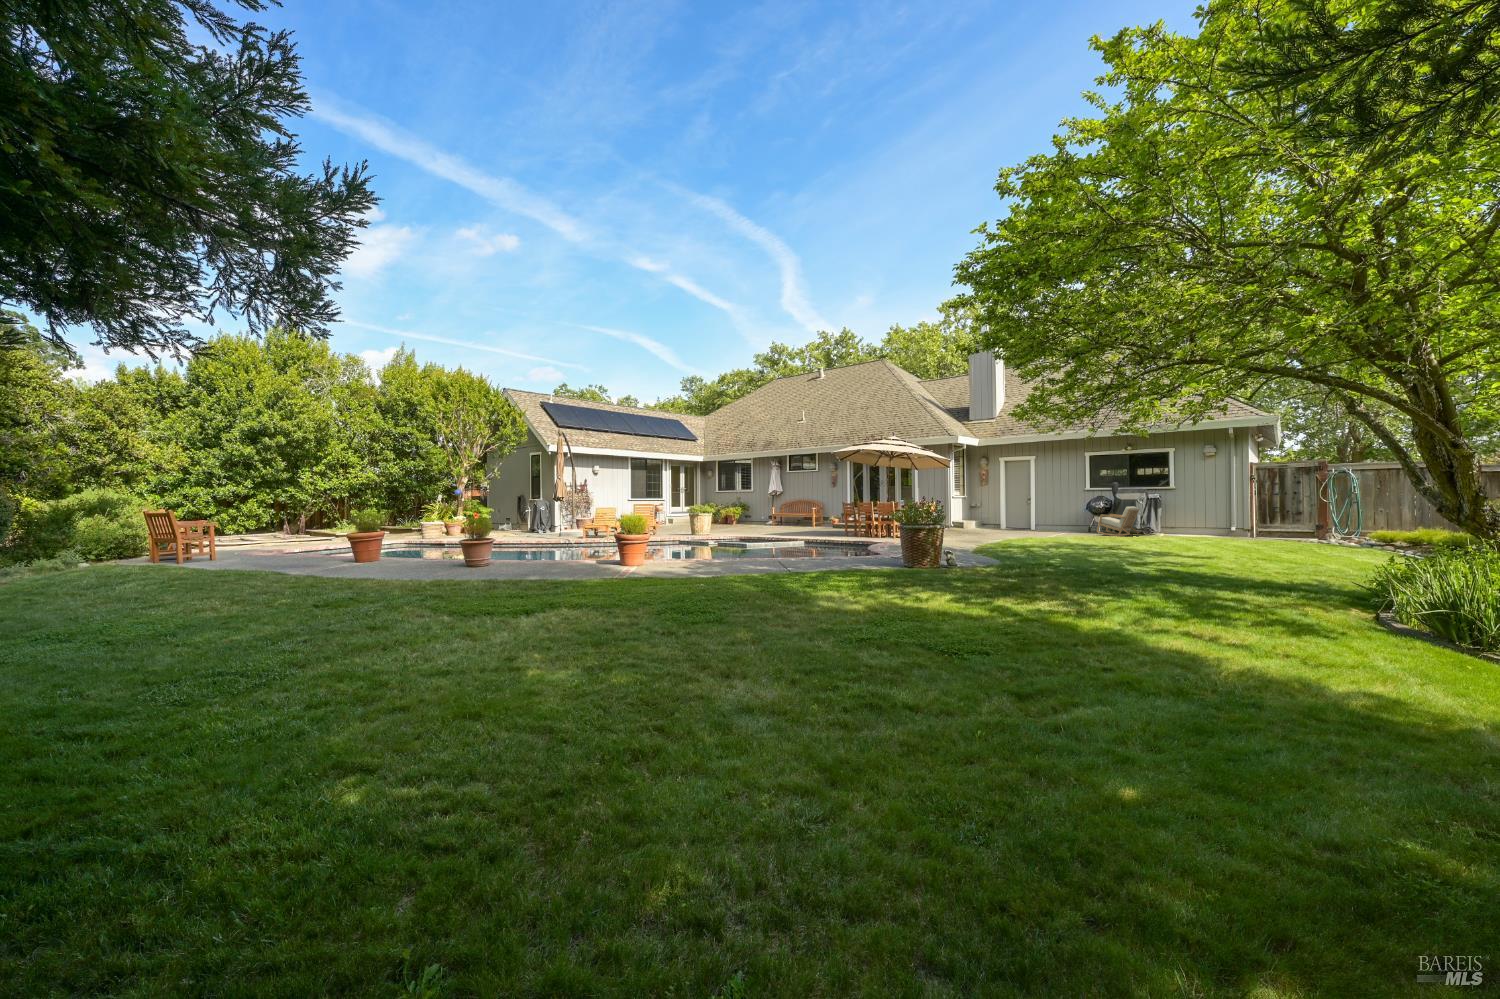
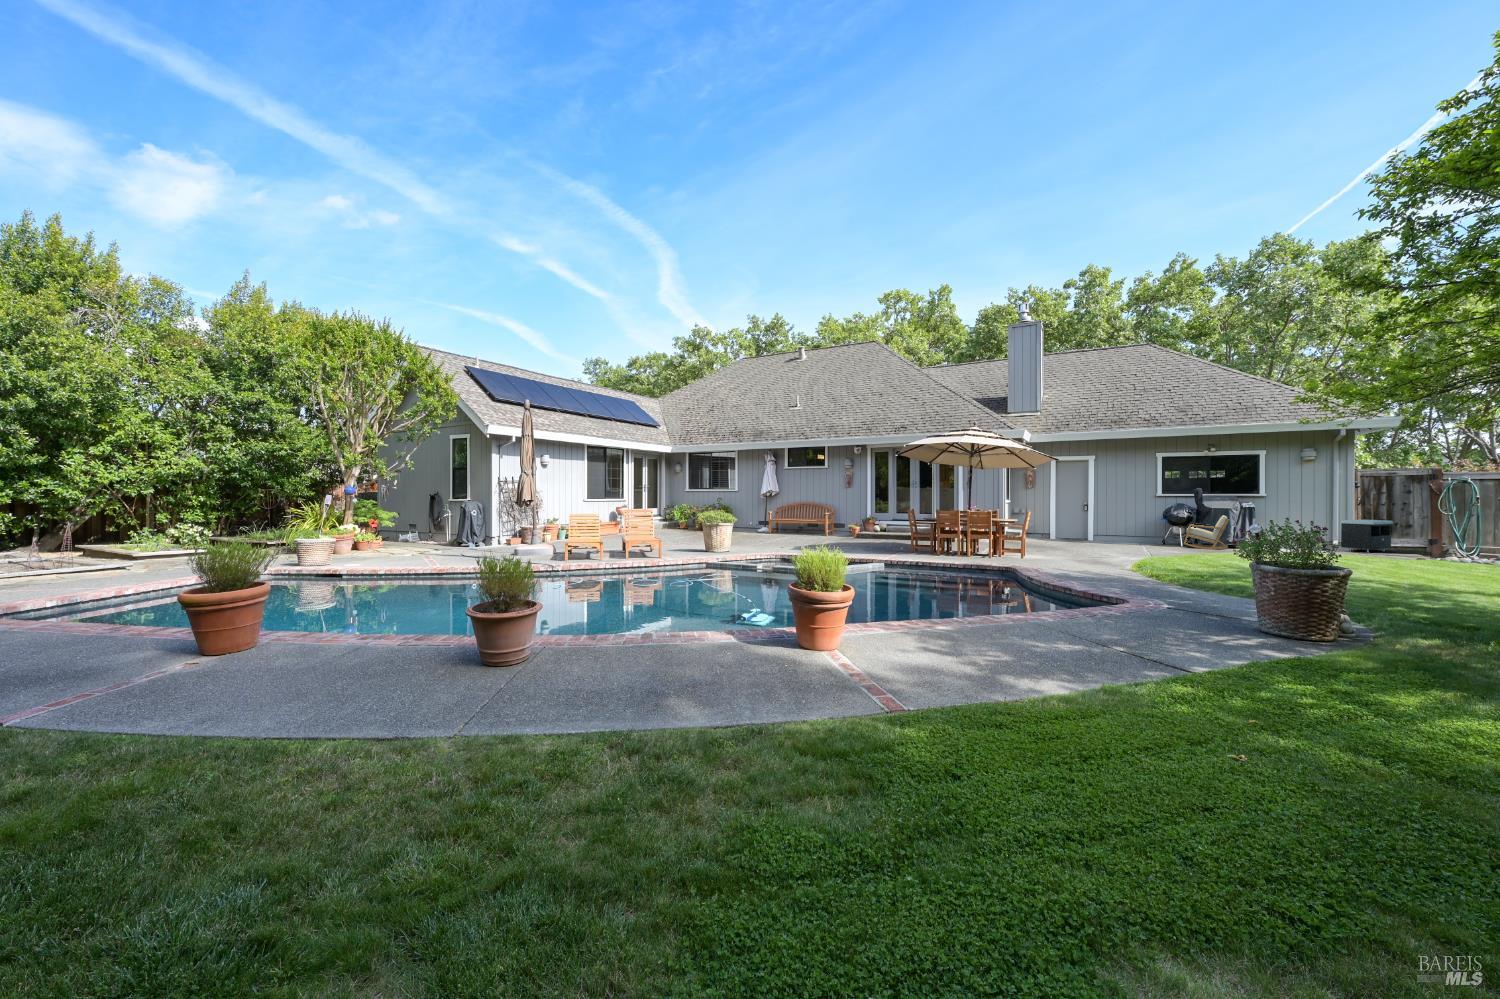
storage bench: none [1239,509,1290,538] -> present [1341,520,1393,552]

